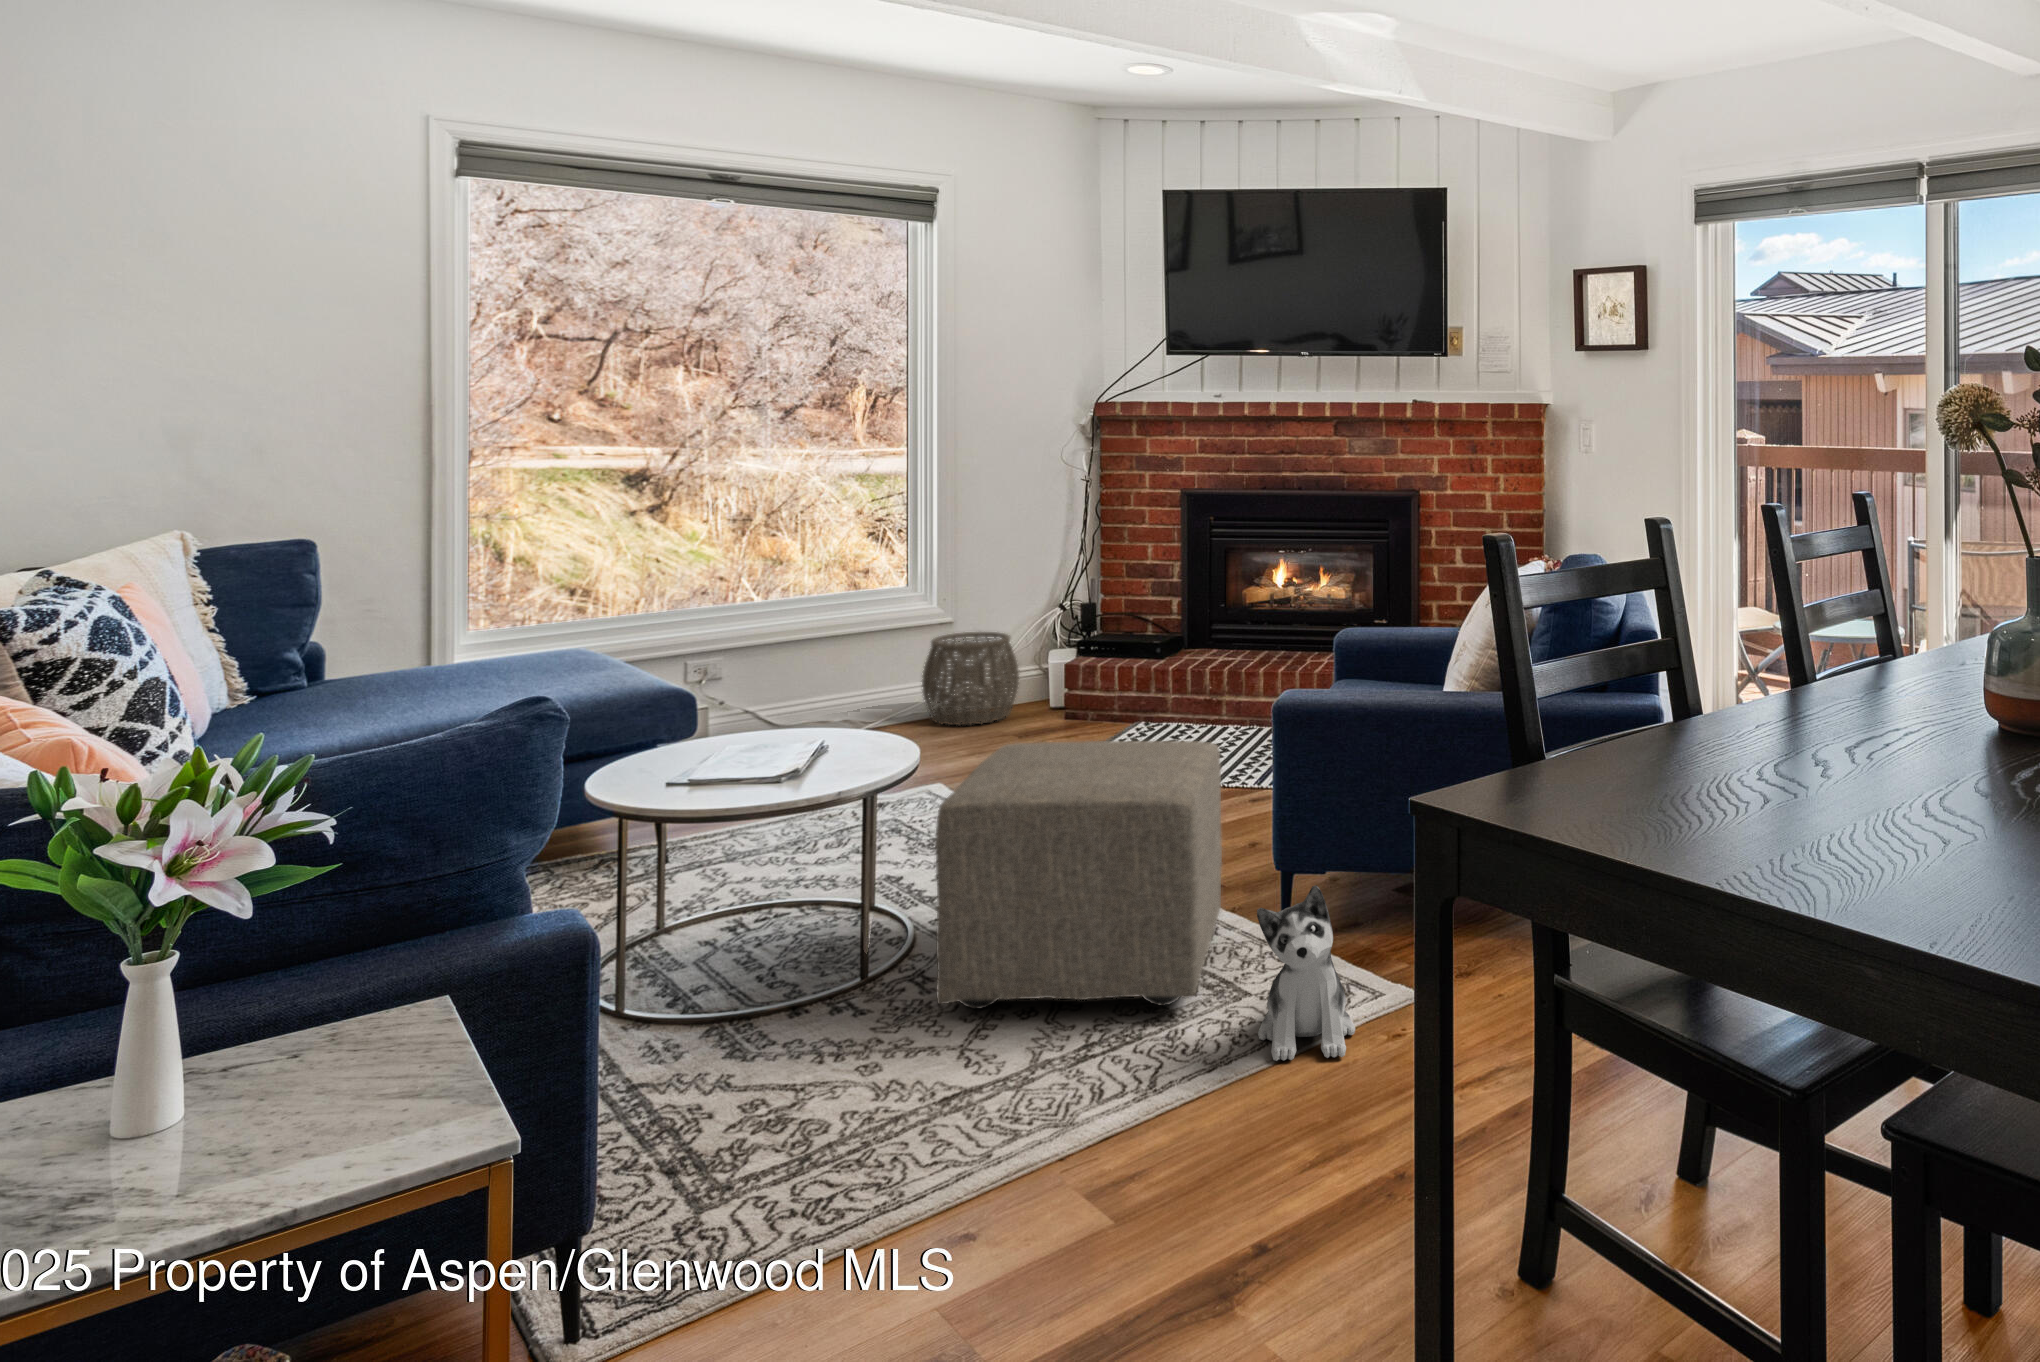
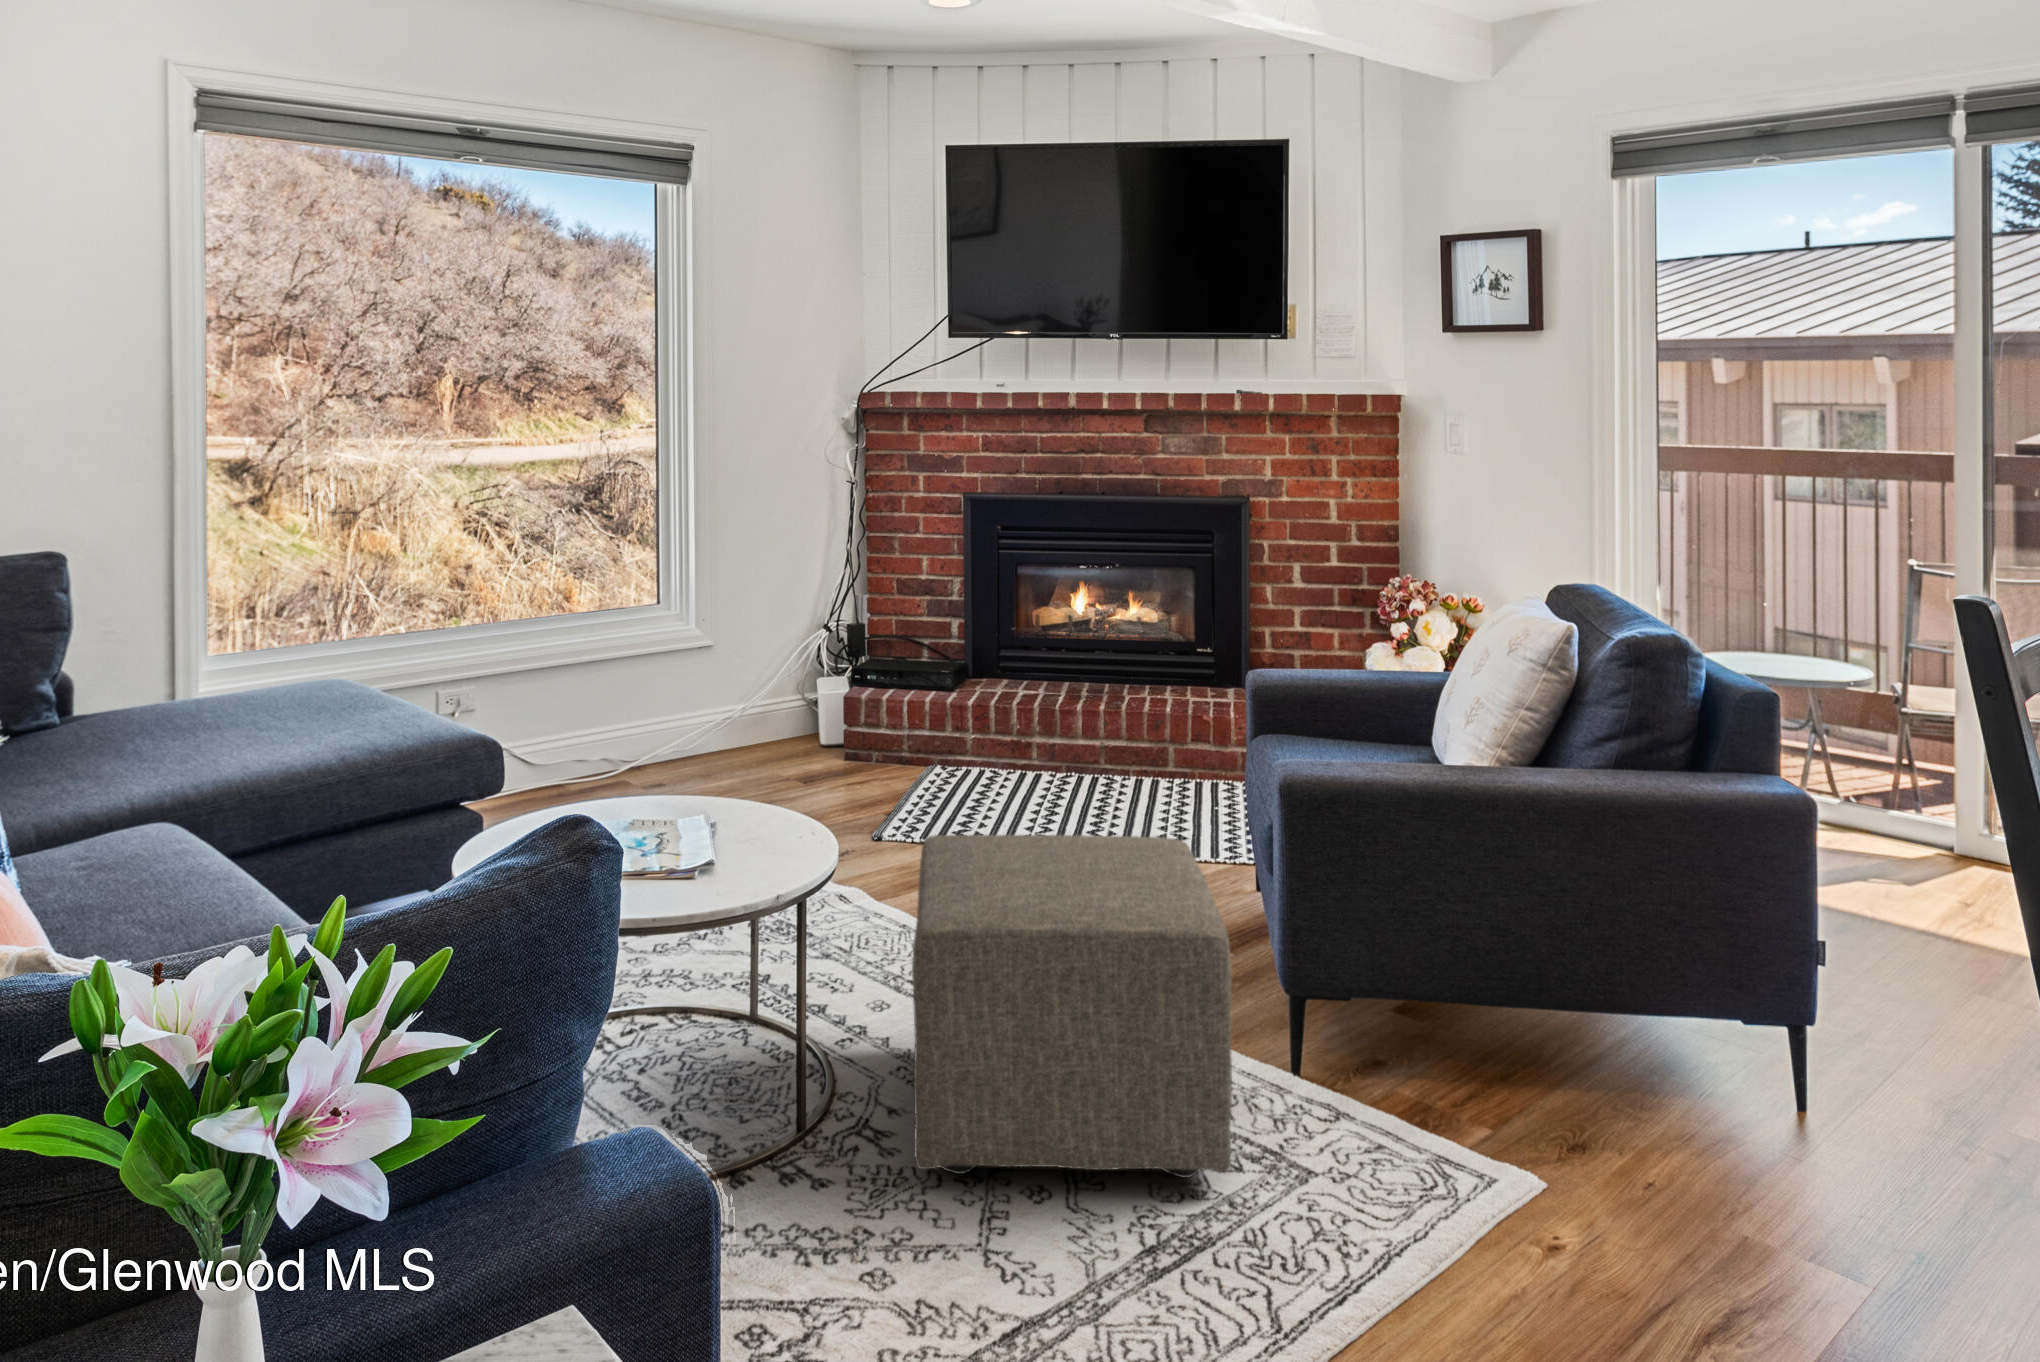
woven basket: present [922,632,1019,725] -> none [682,656,792,767]
plush toy: present [1257,885,1355,1061] -> none [1322,1047,1452,1267]

